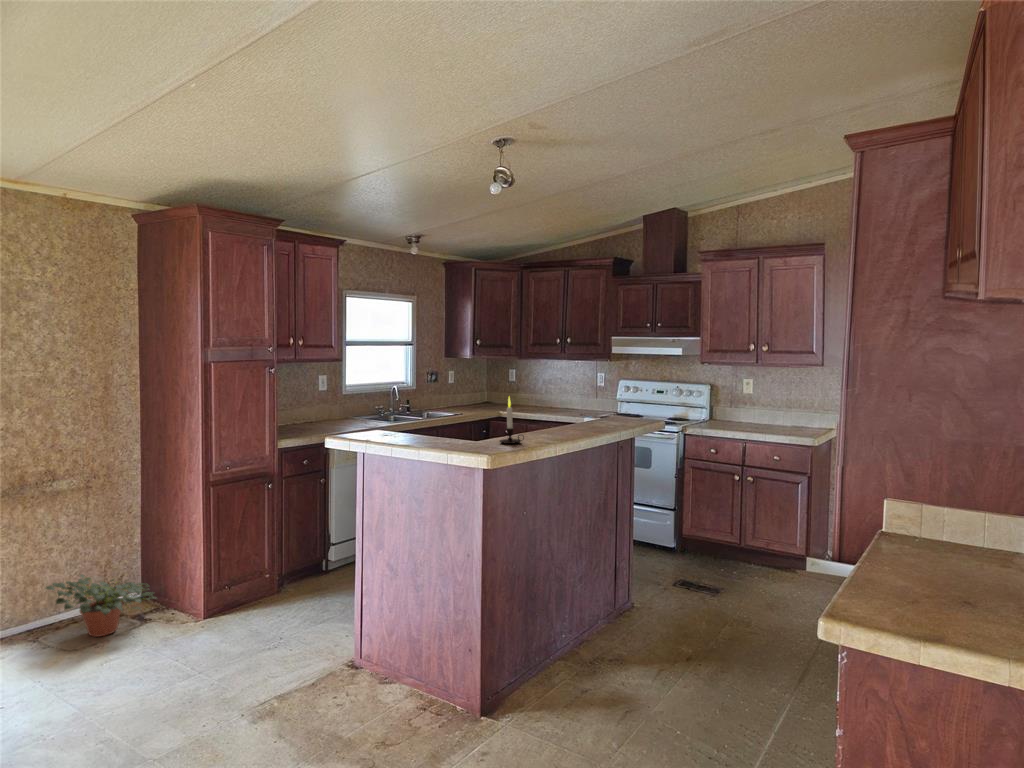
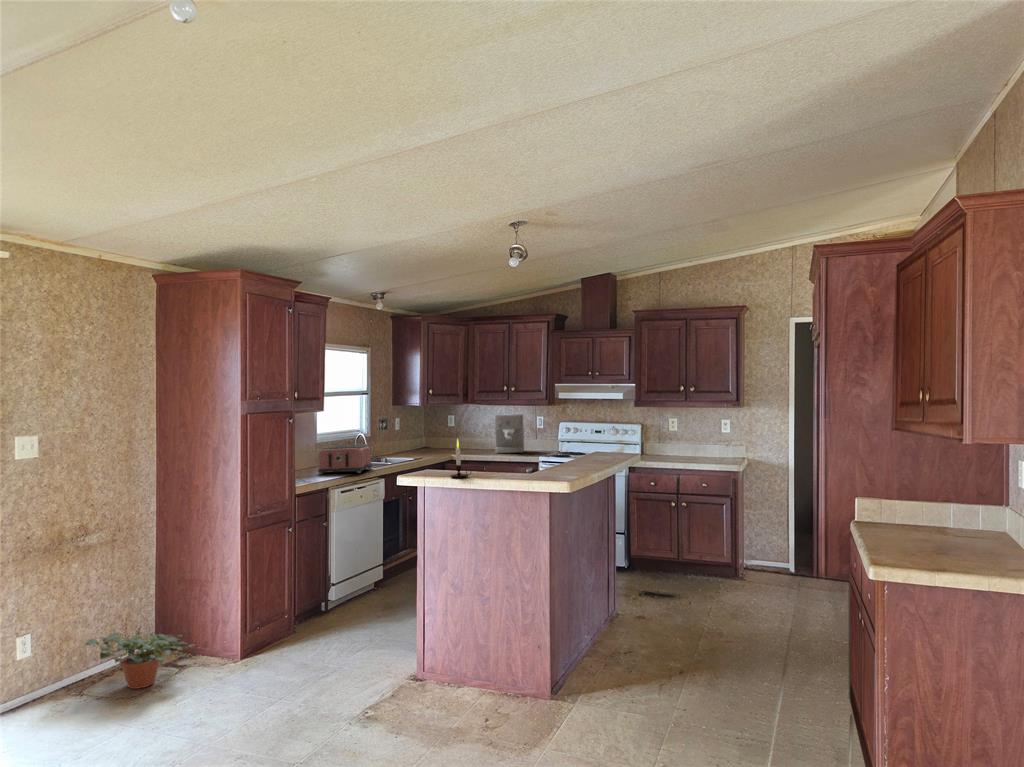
coffee maker: none [545,370,580,413] -> present [495,414,524,454]
candle: present [500,397,524,444] -> present [450,439,471,478]
toaster: none [327,398,391,428] -> present [318,445,372,474]

